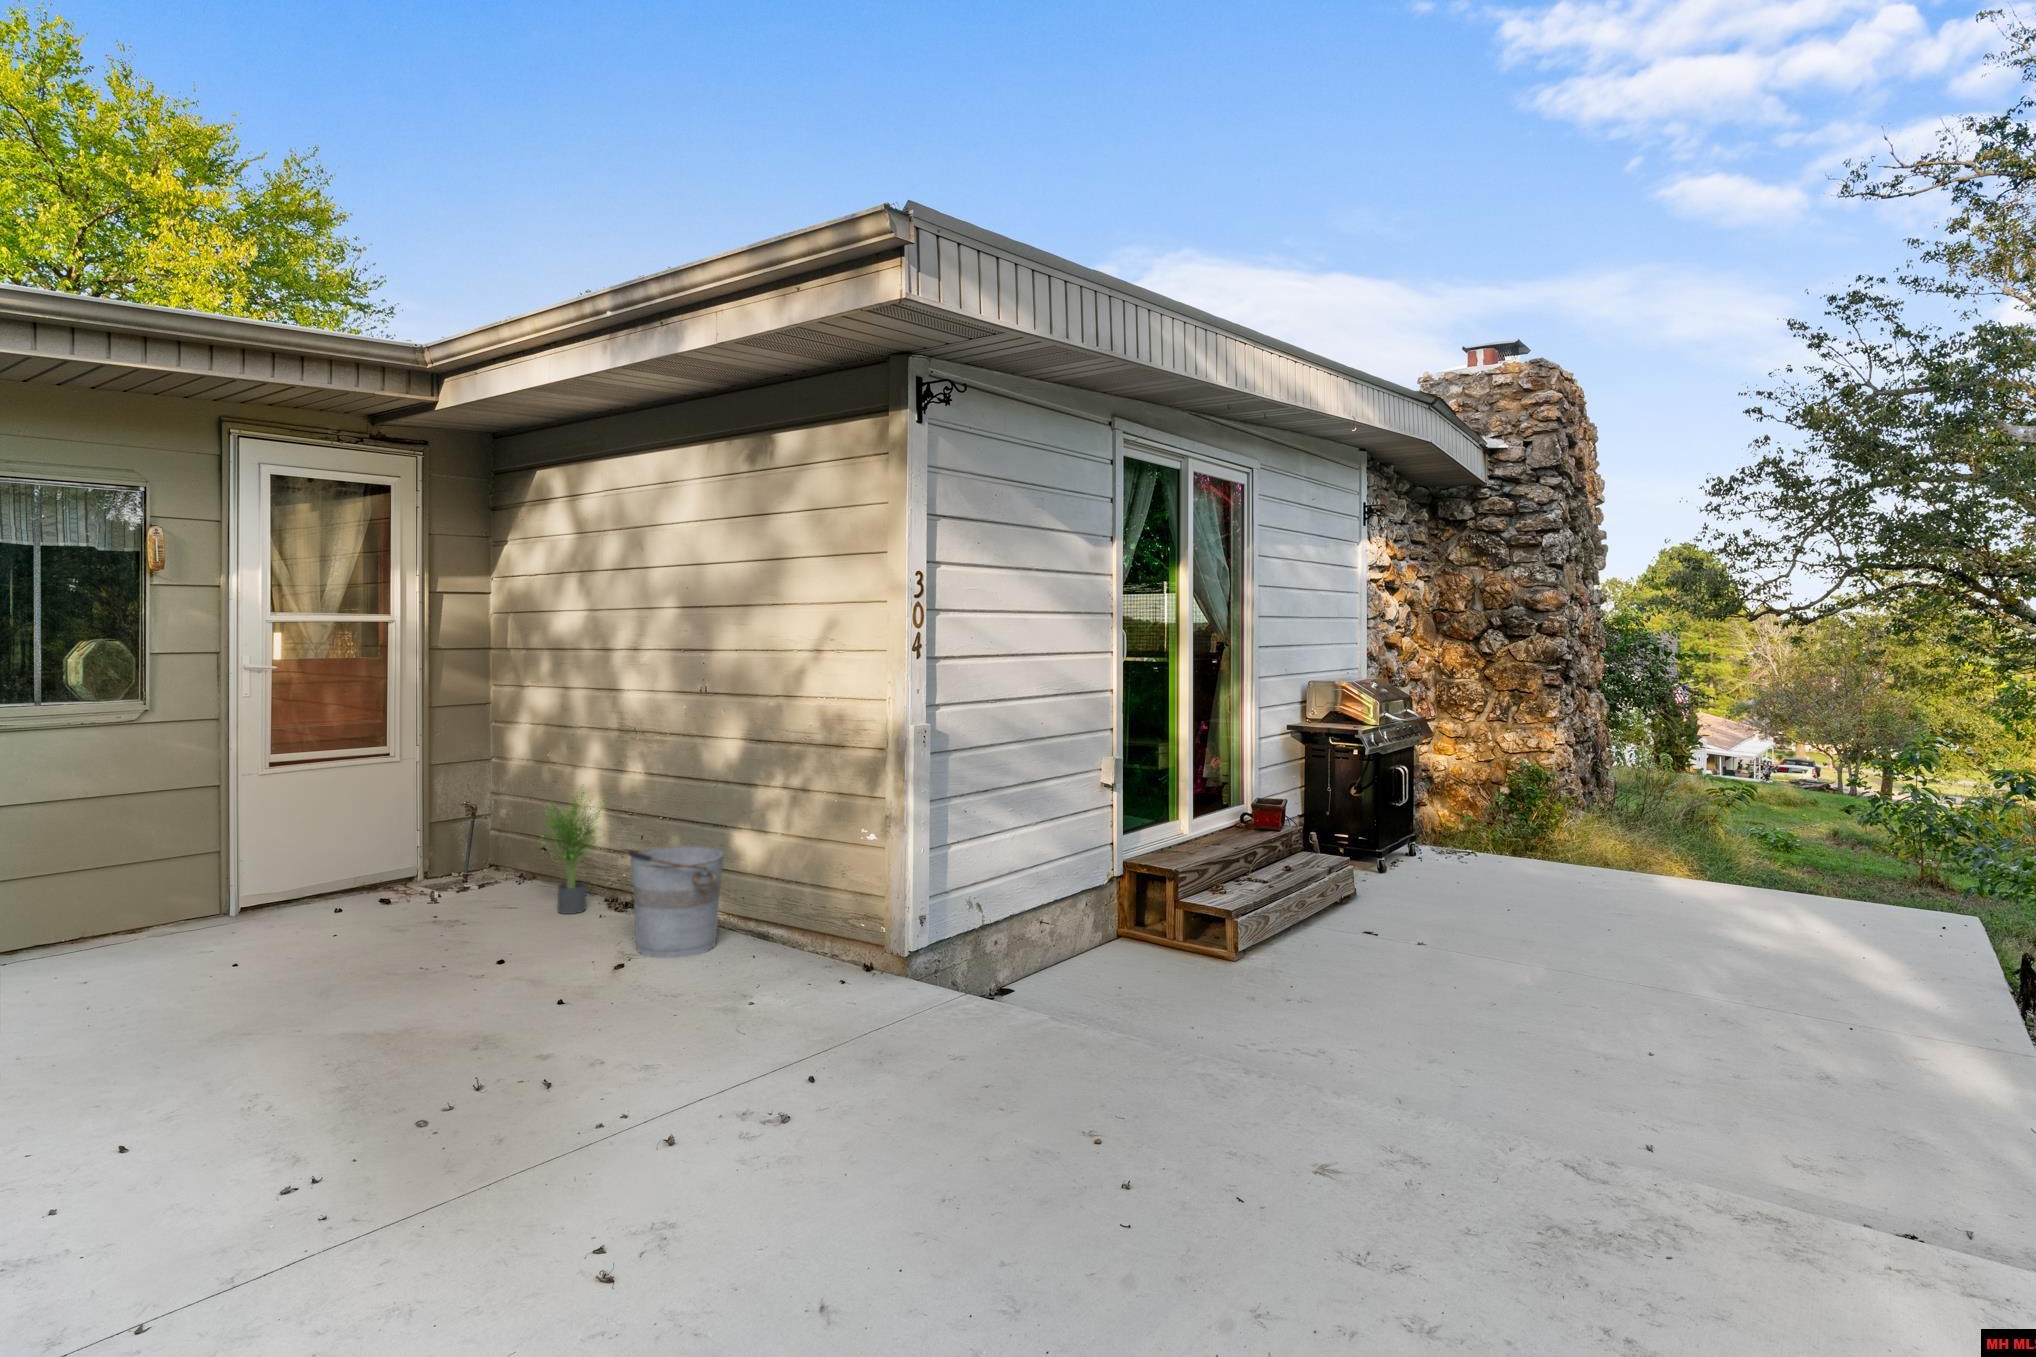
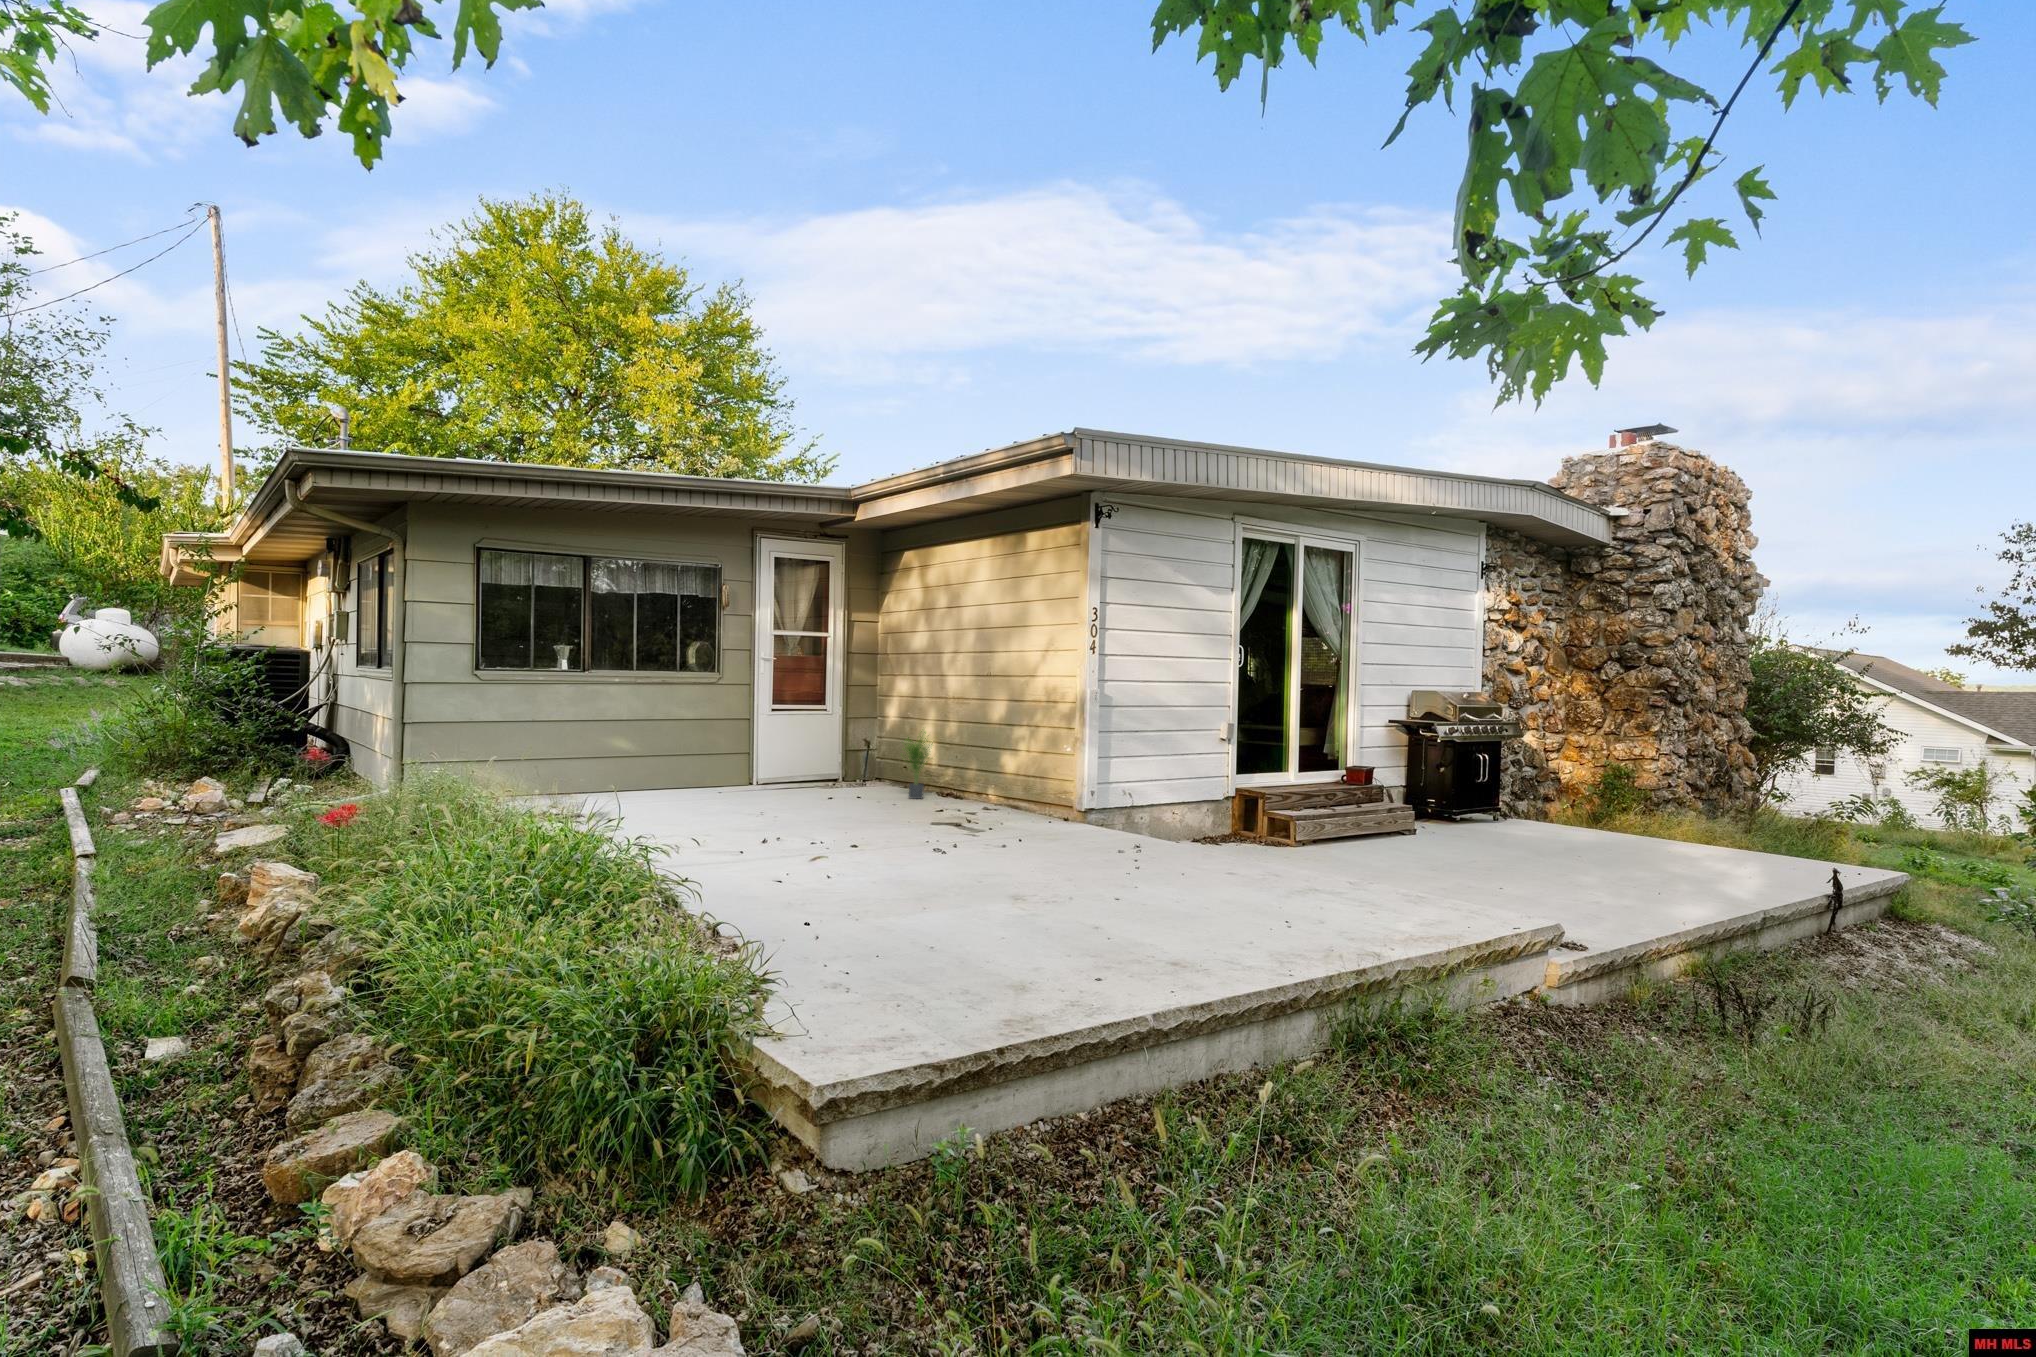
bucket: present [622,846,724,958] -> none [943,756,995,814]

